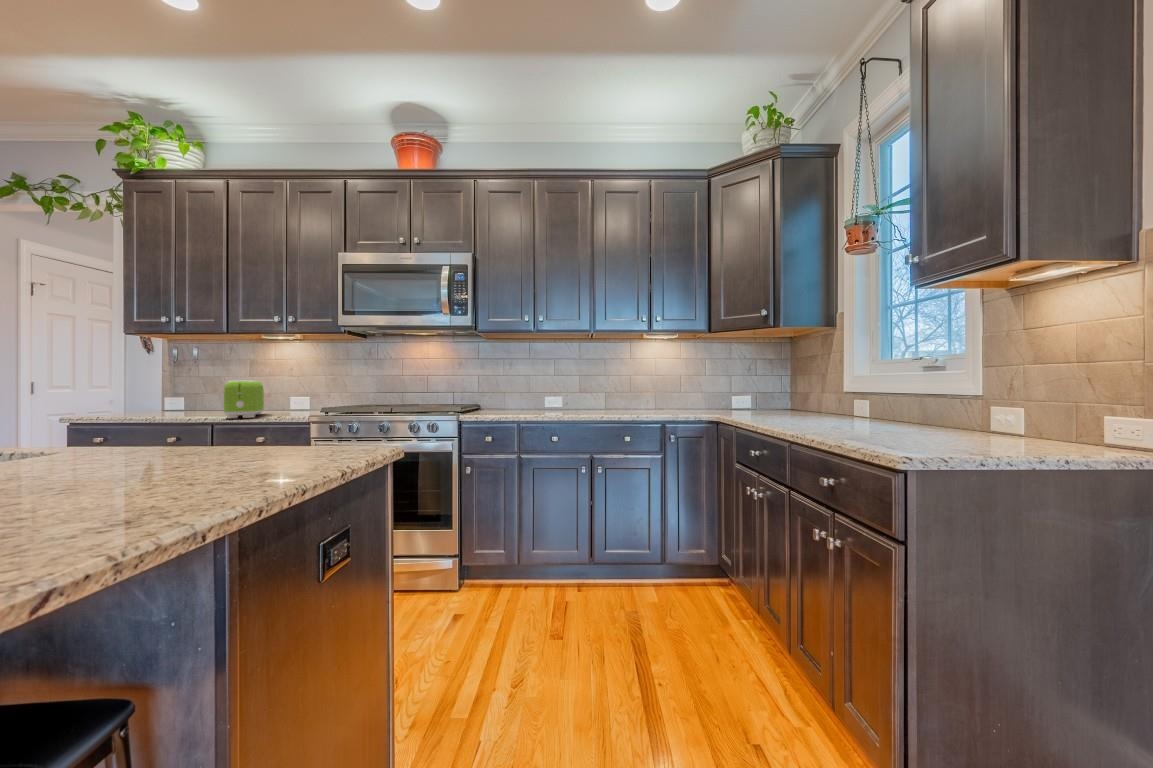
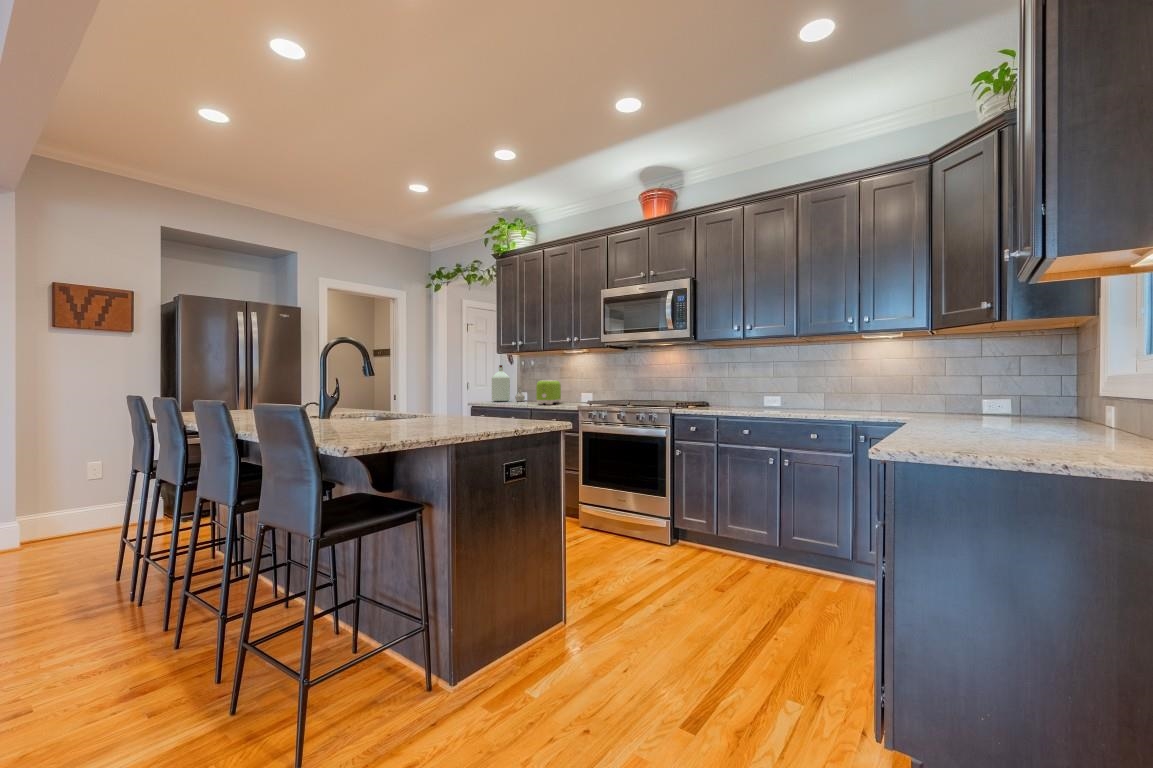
bottle: none [117,355,190,416] -> present [492,365,525,402]

